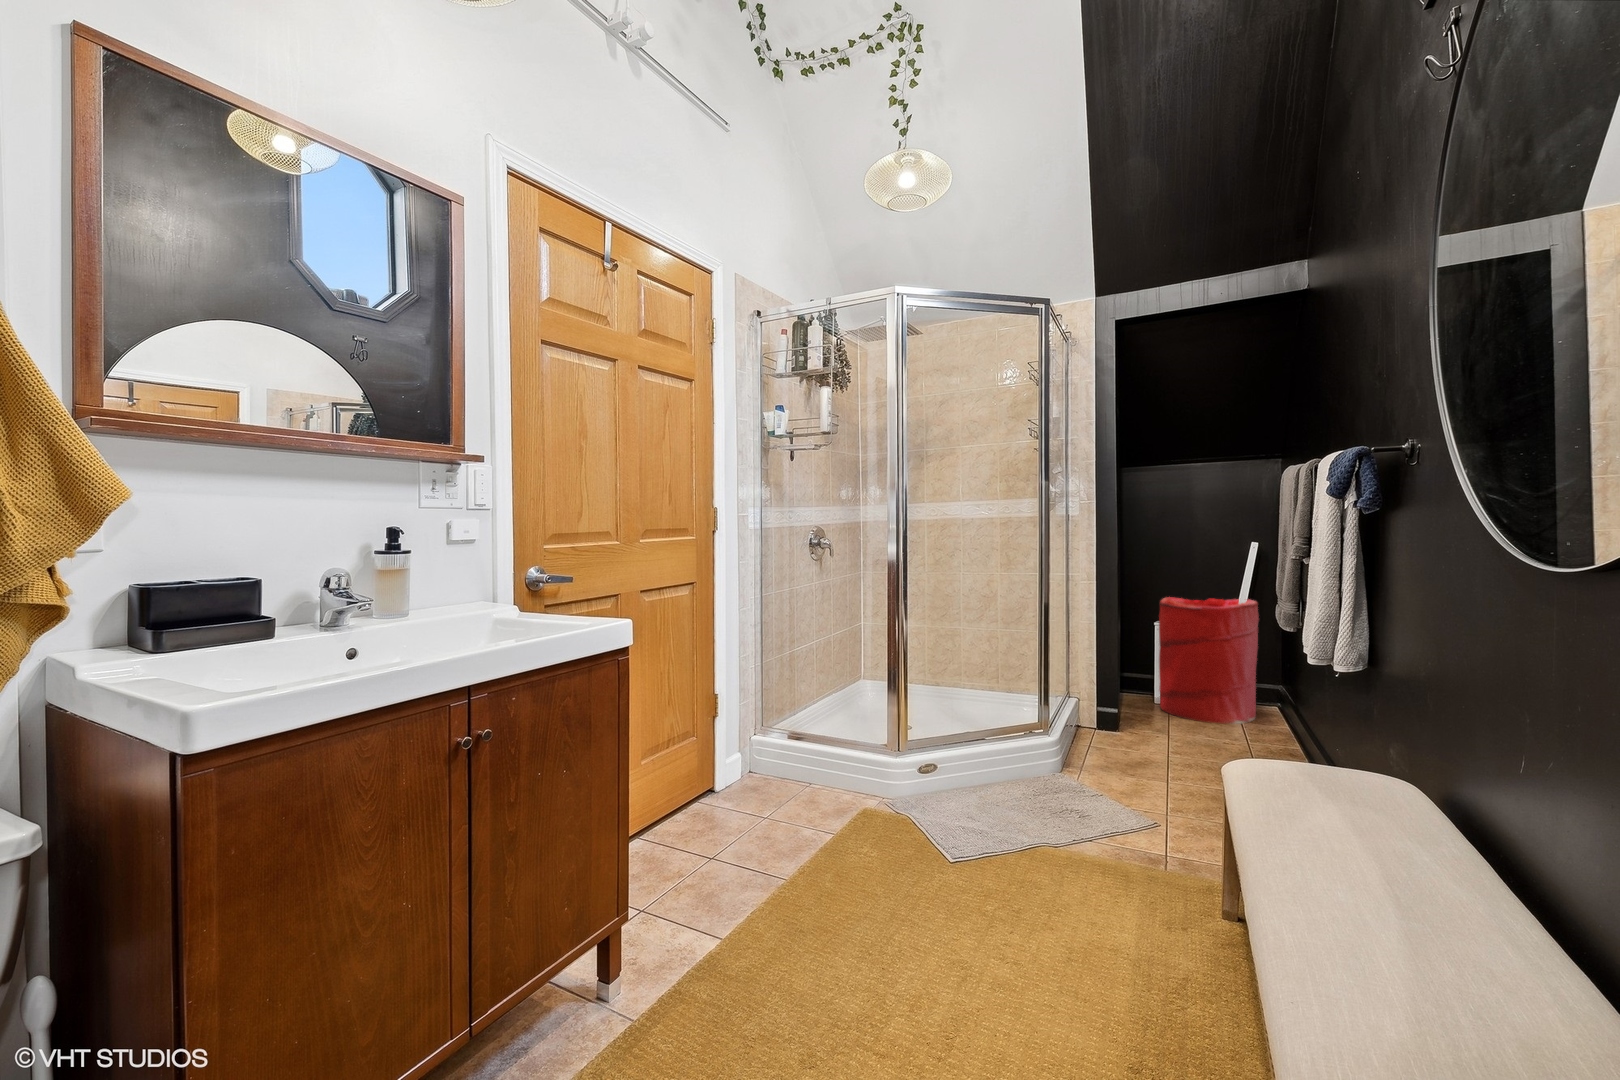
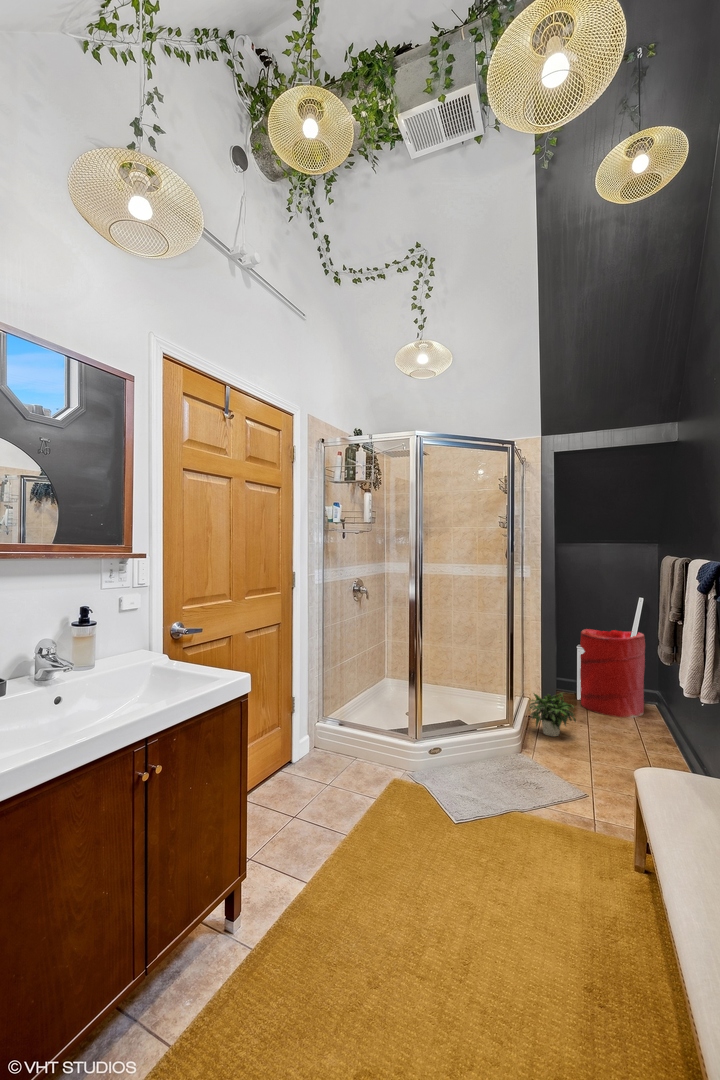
potted plant: none [1056,684,1148,748] -> present [529,693,576,736]

